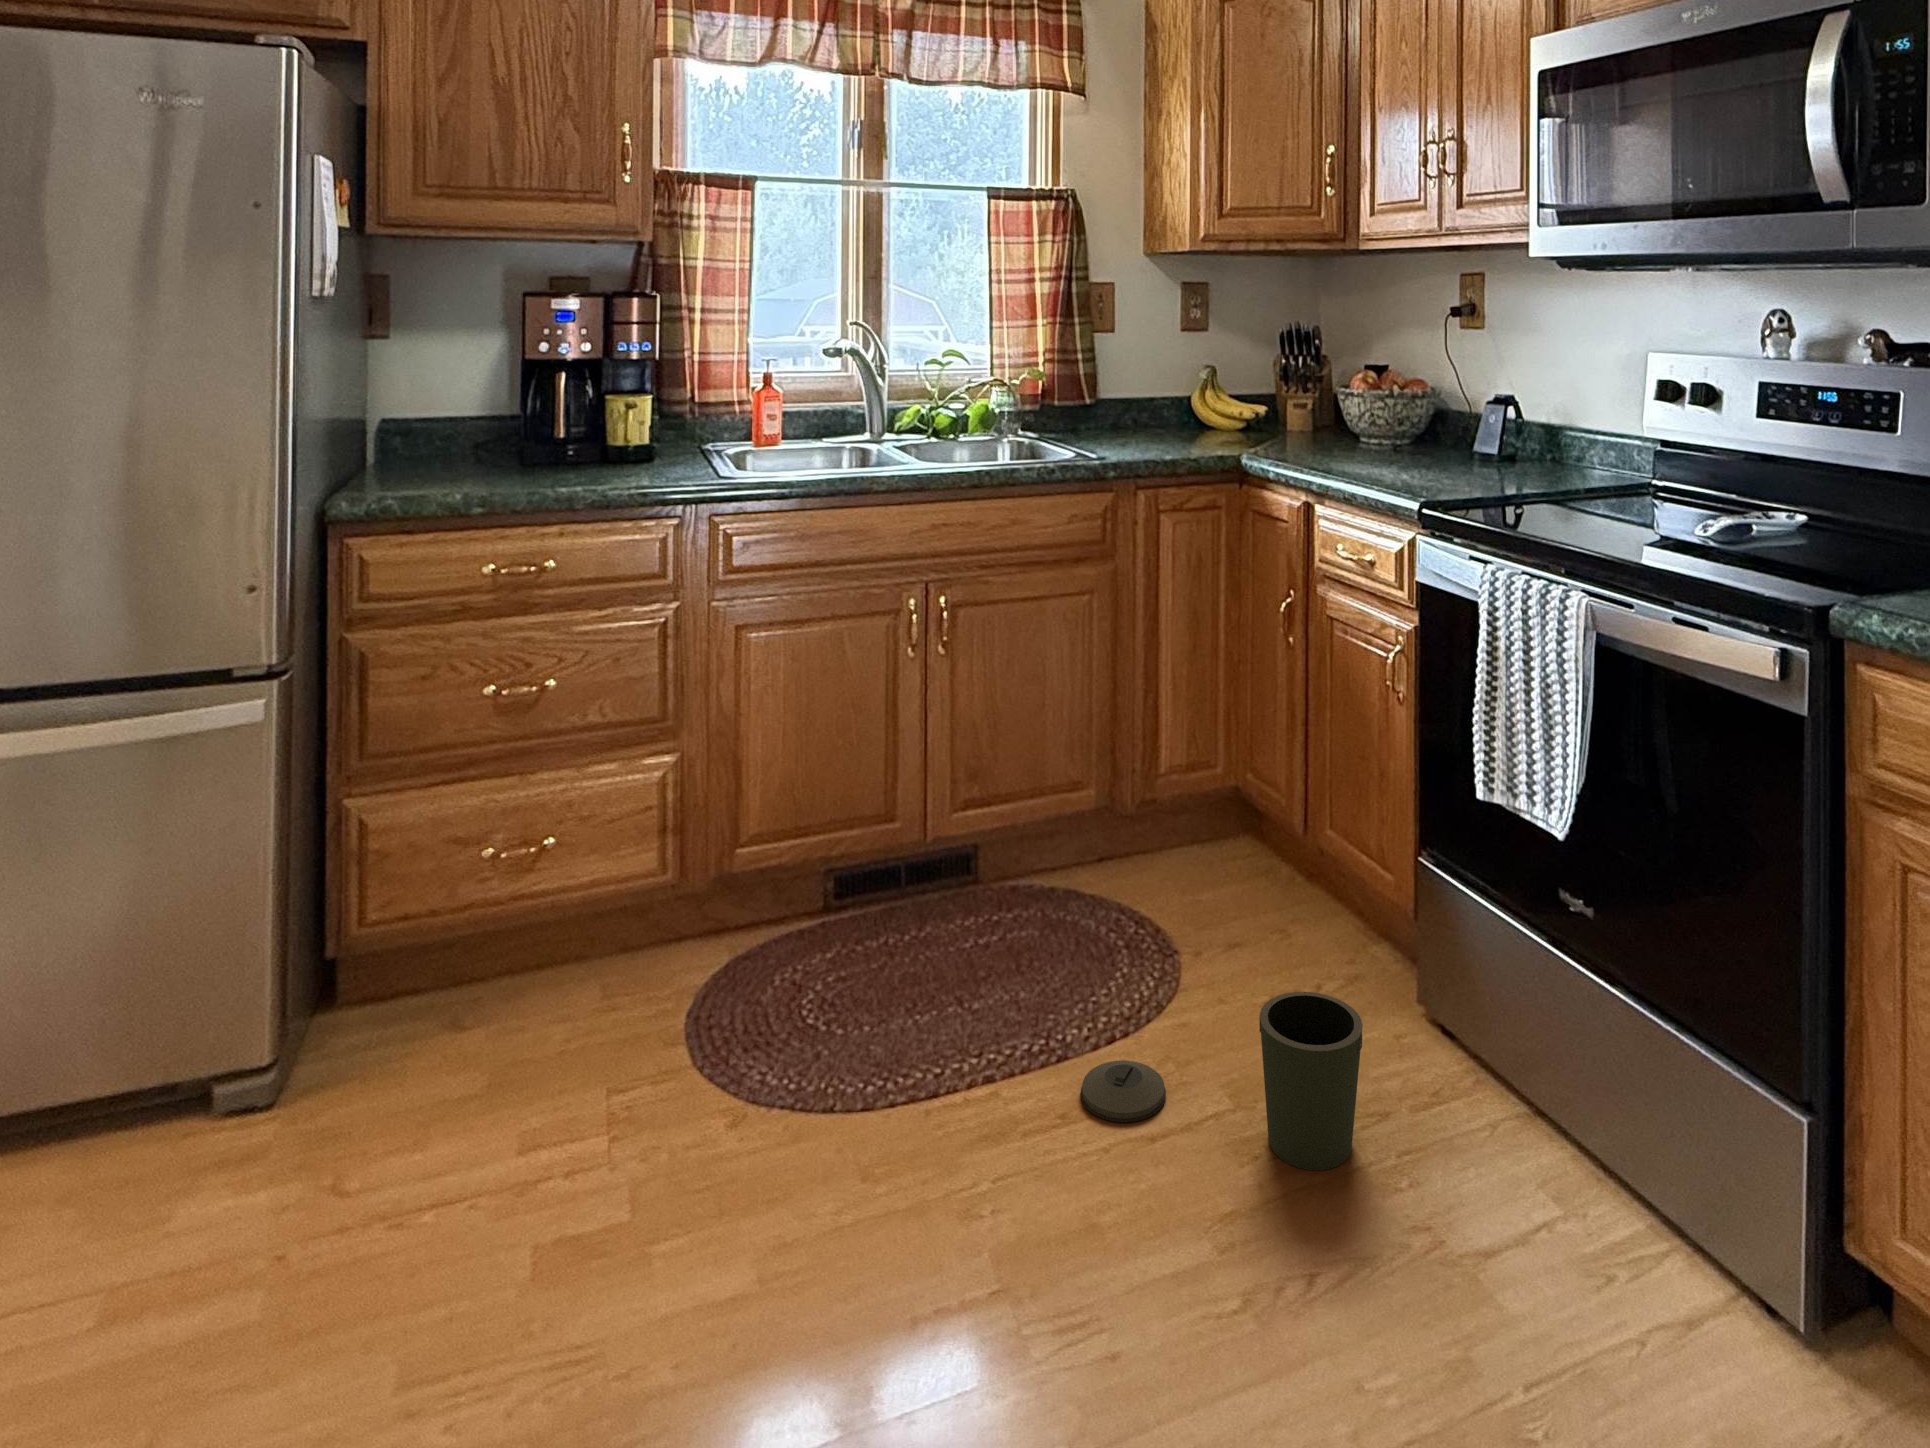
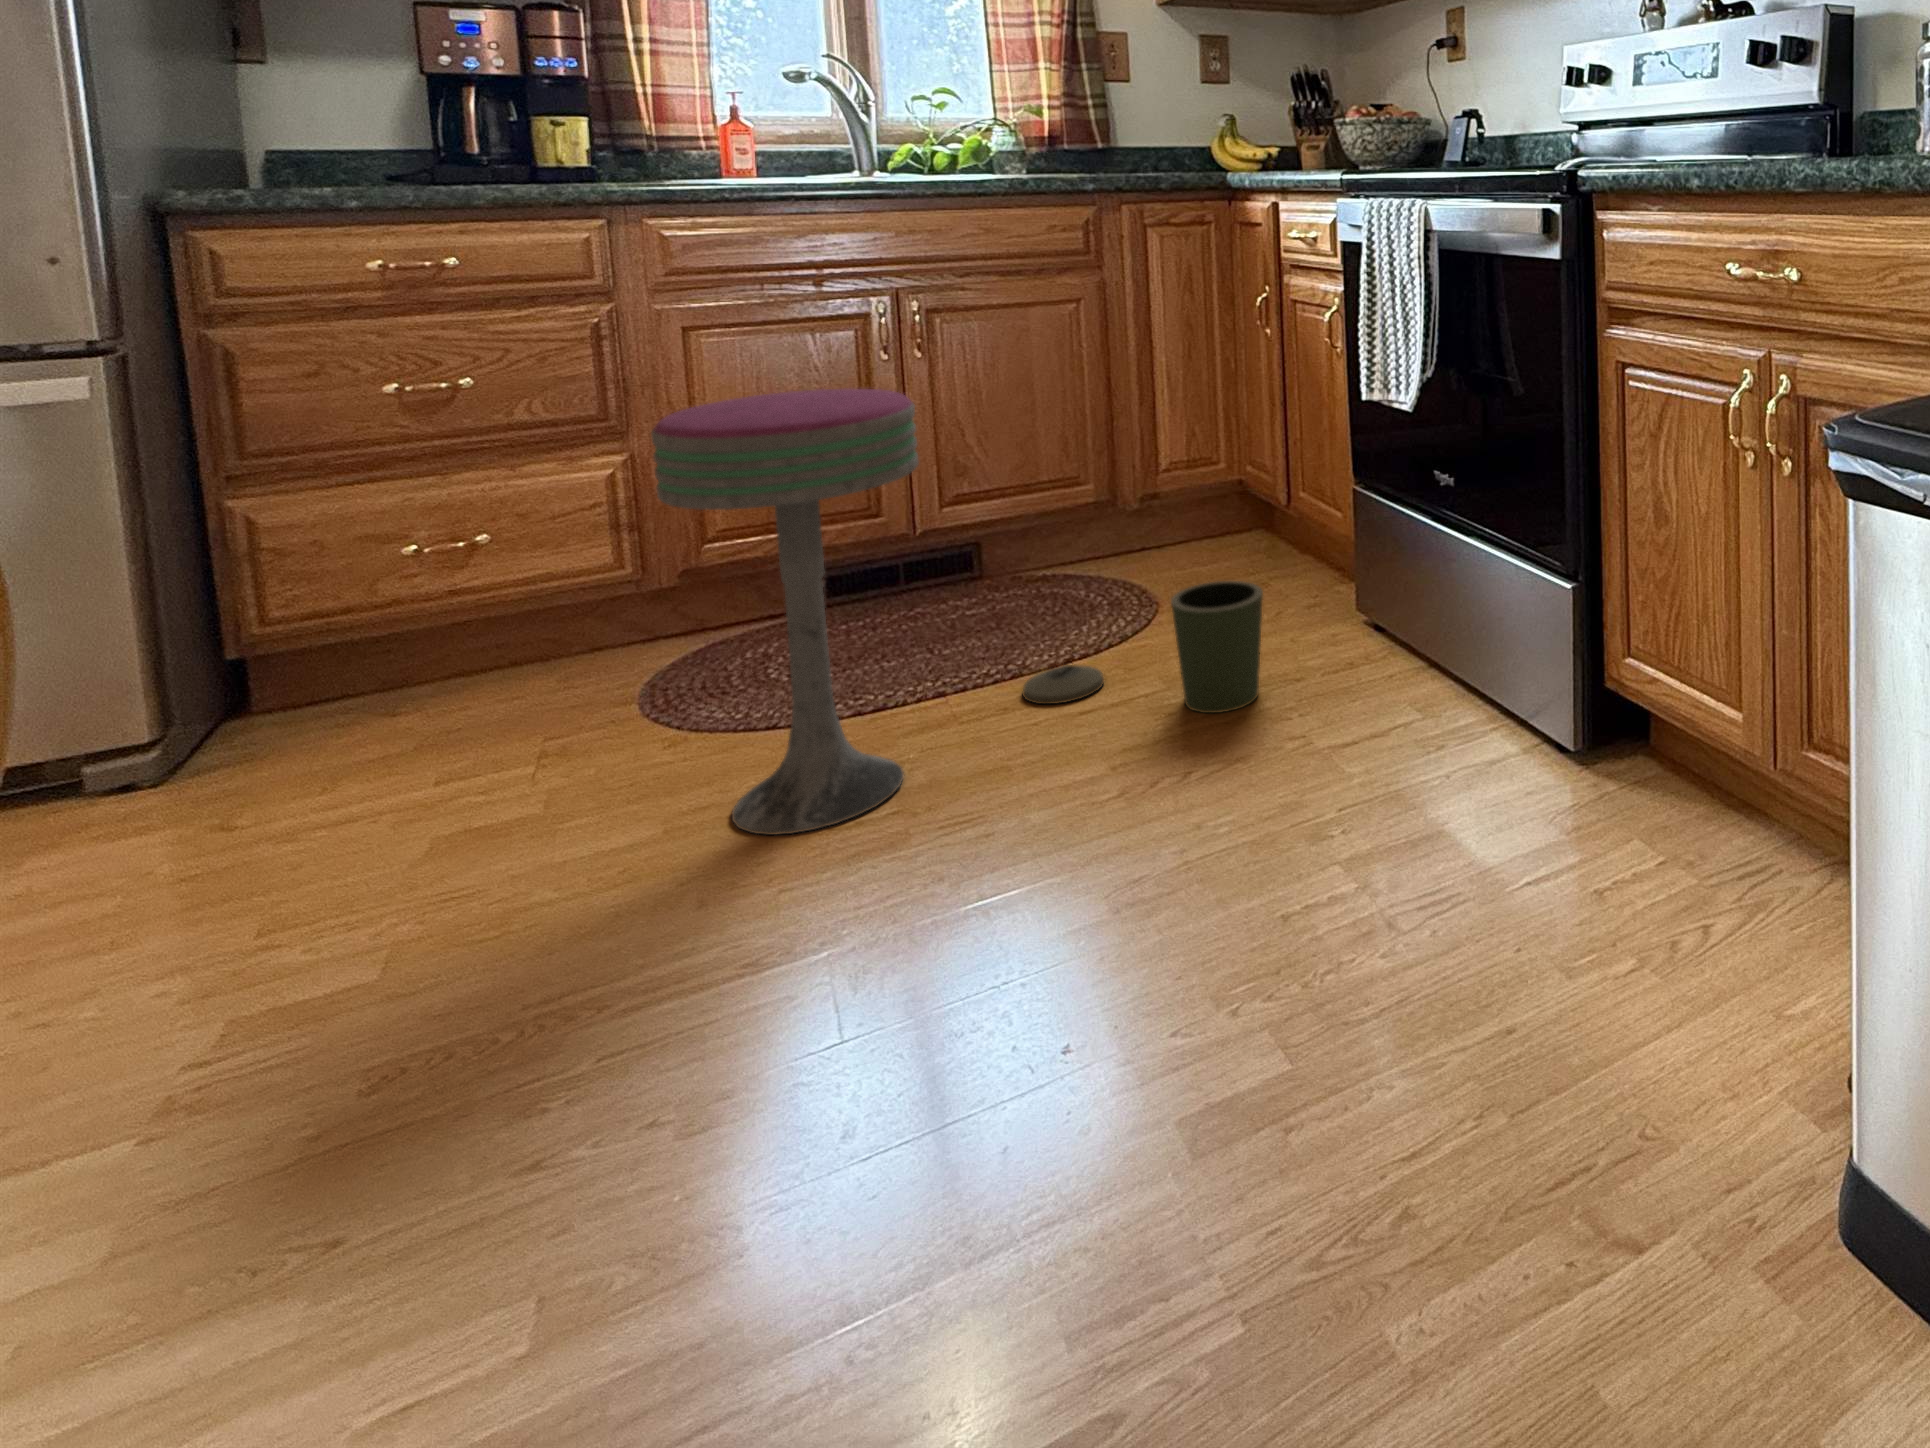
bar stool: none [795,769,1040,1315] -> present [651,389,919,835]

